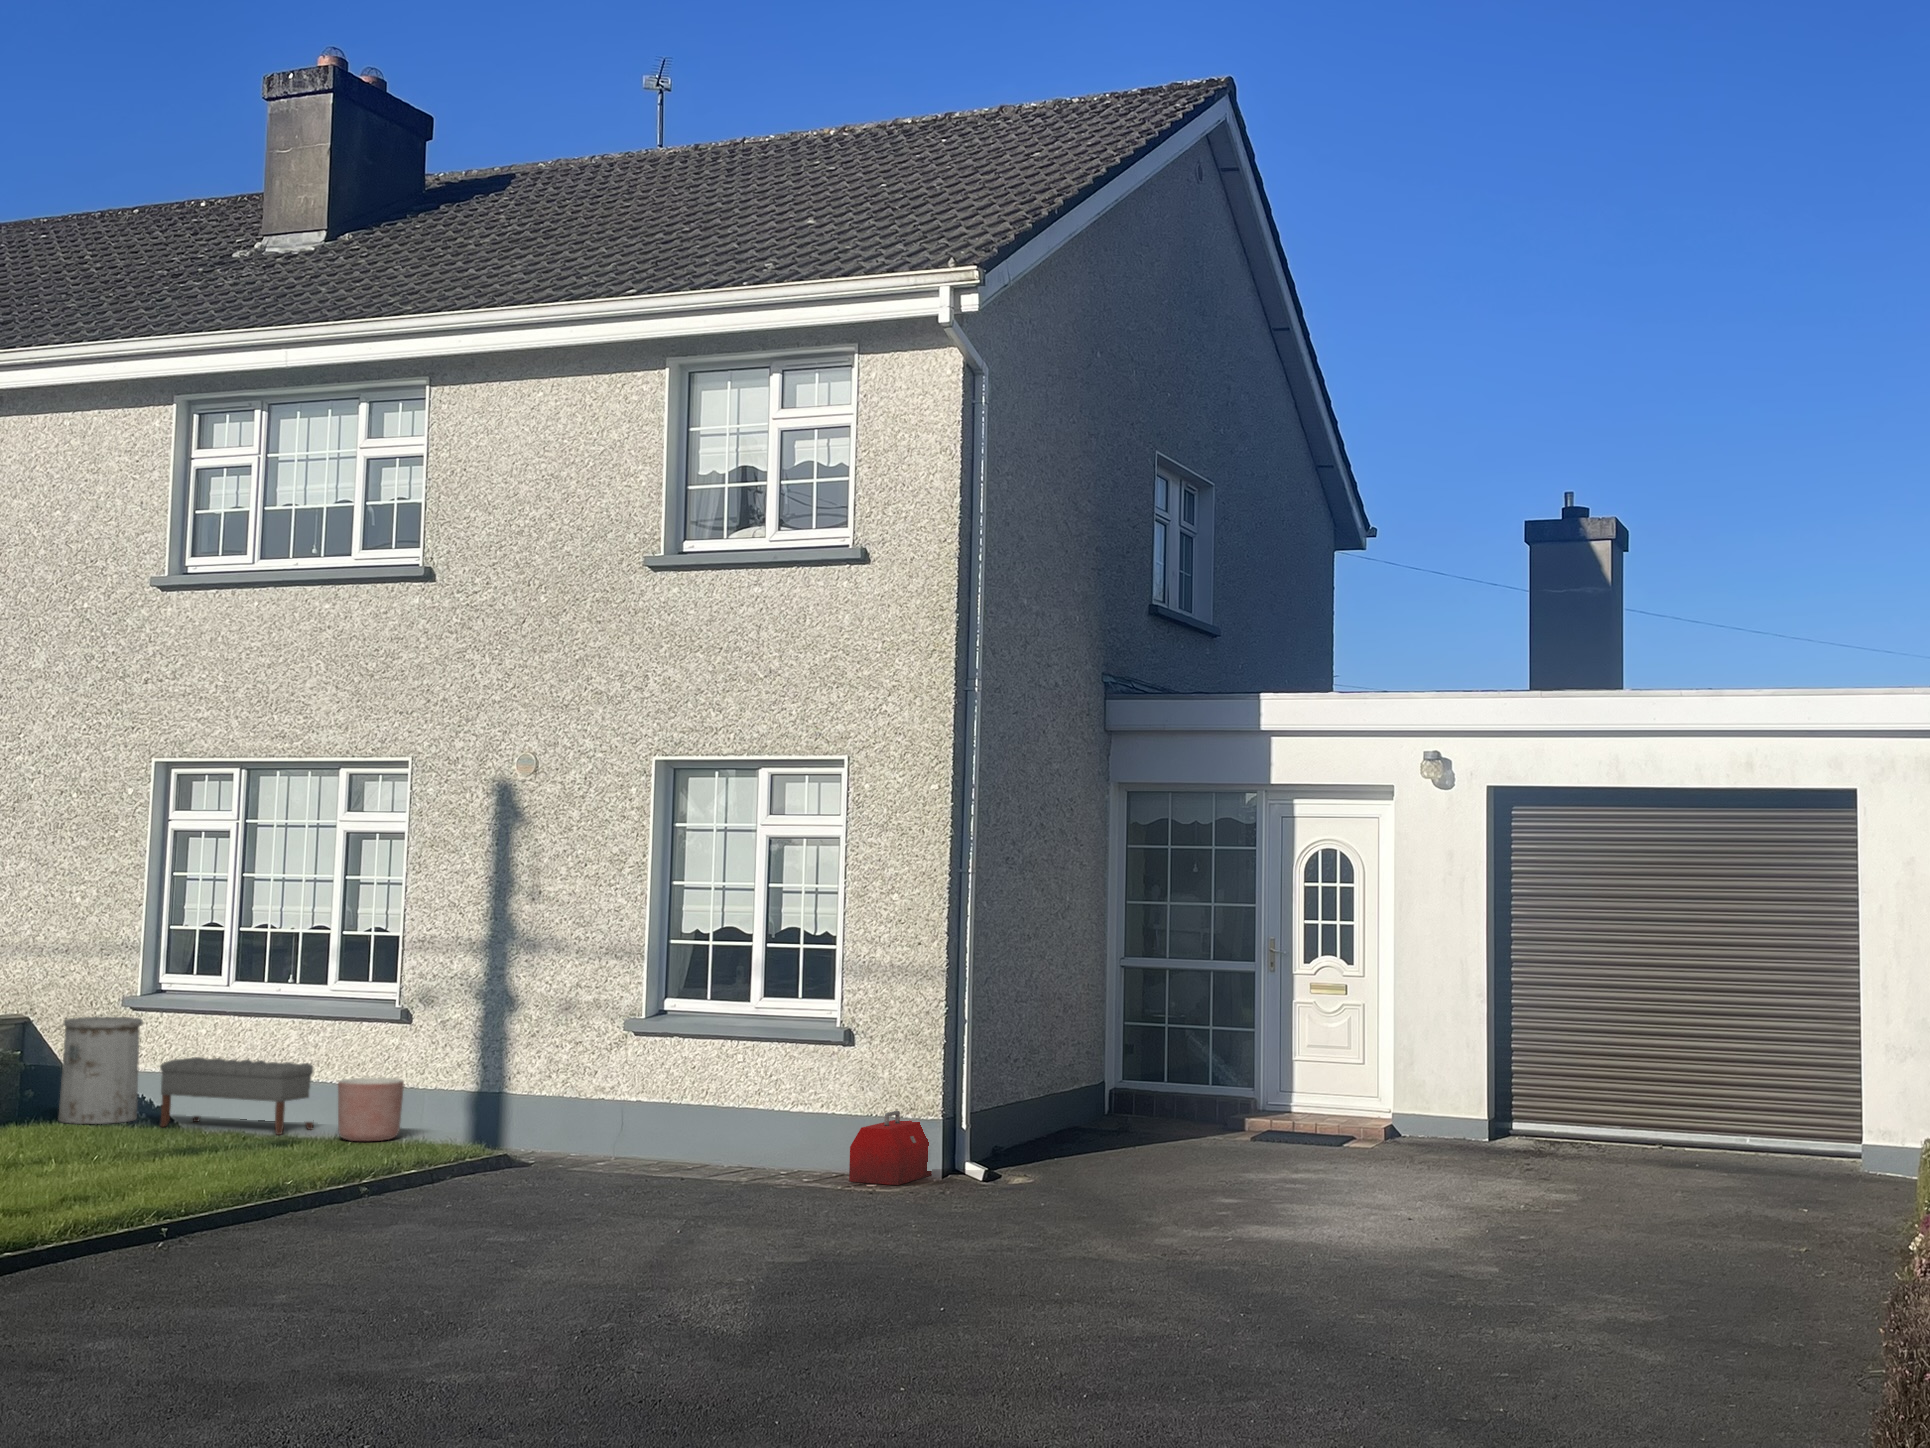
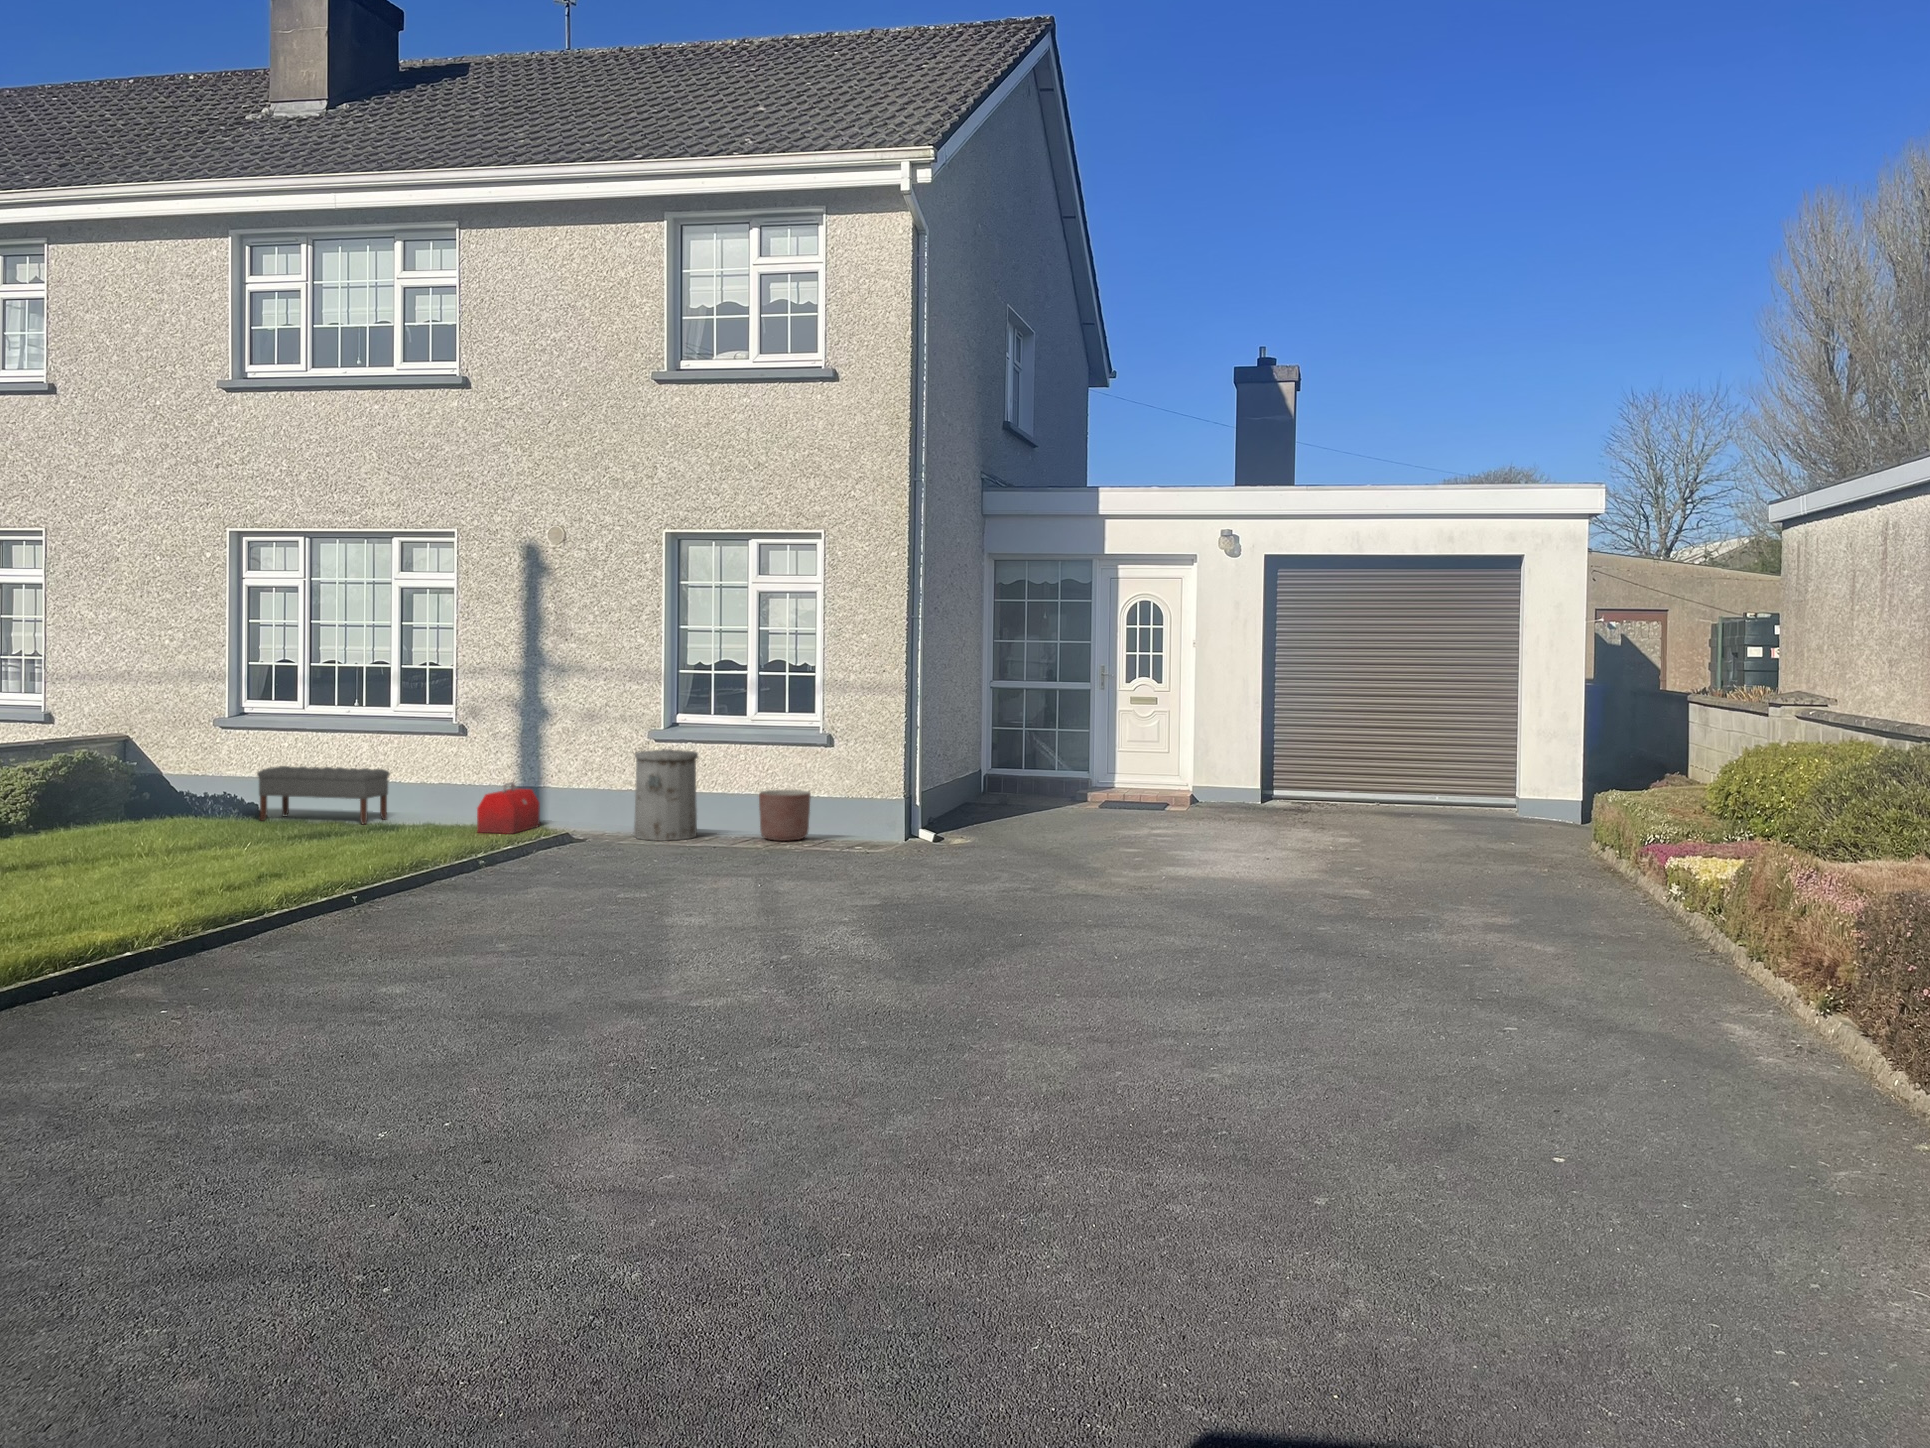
trash can: present [58,1016,143,1124] -> present [634,749,698,841]
planter: present [338,1078,404,1141] -> present [759,790,811,841]
toolbox: present [849,1111,932,1185] -> present [477,782,540,834]

